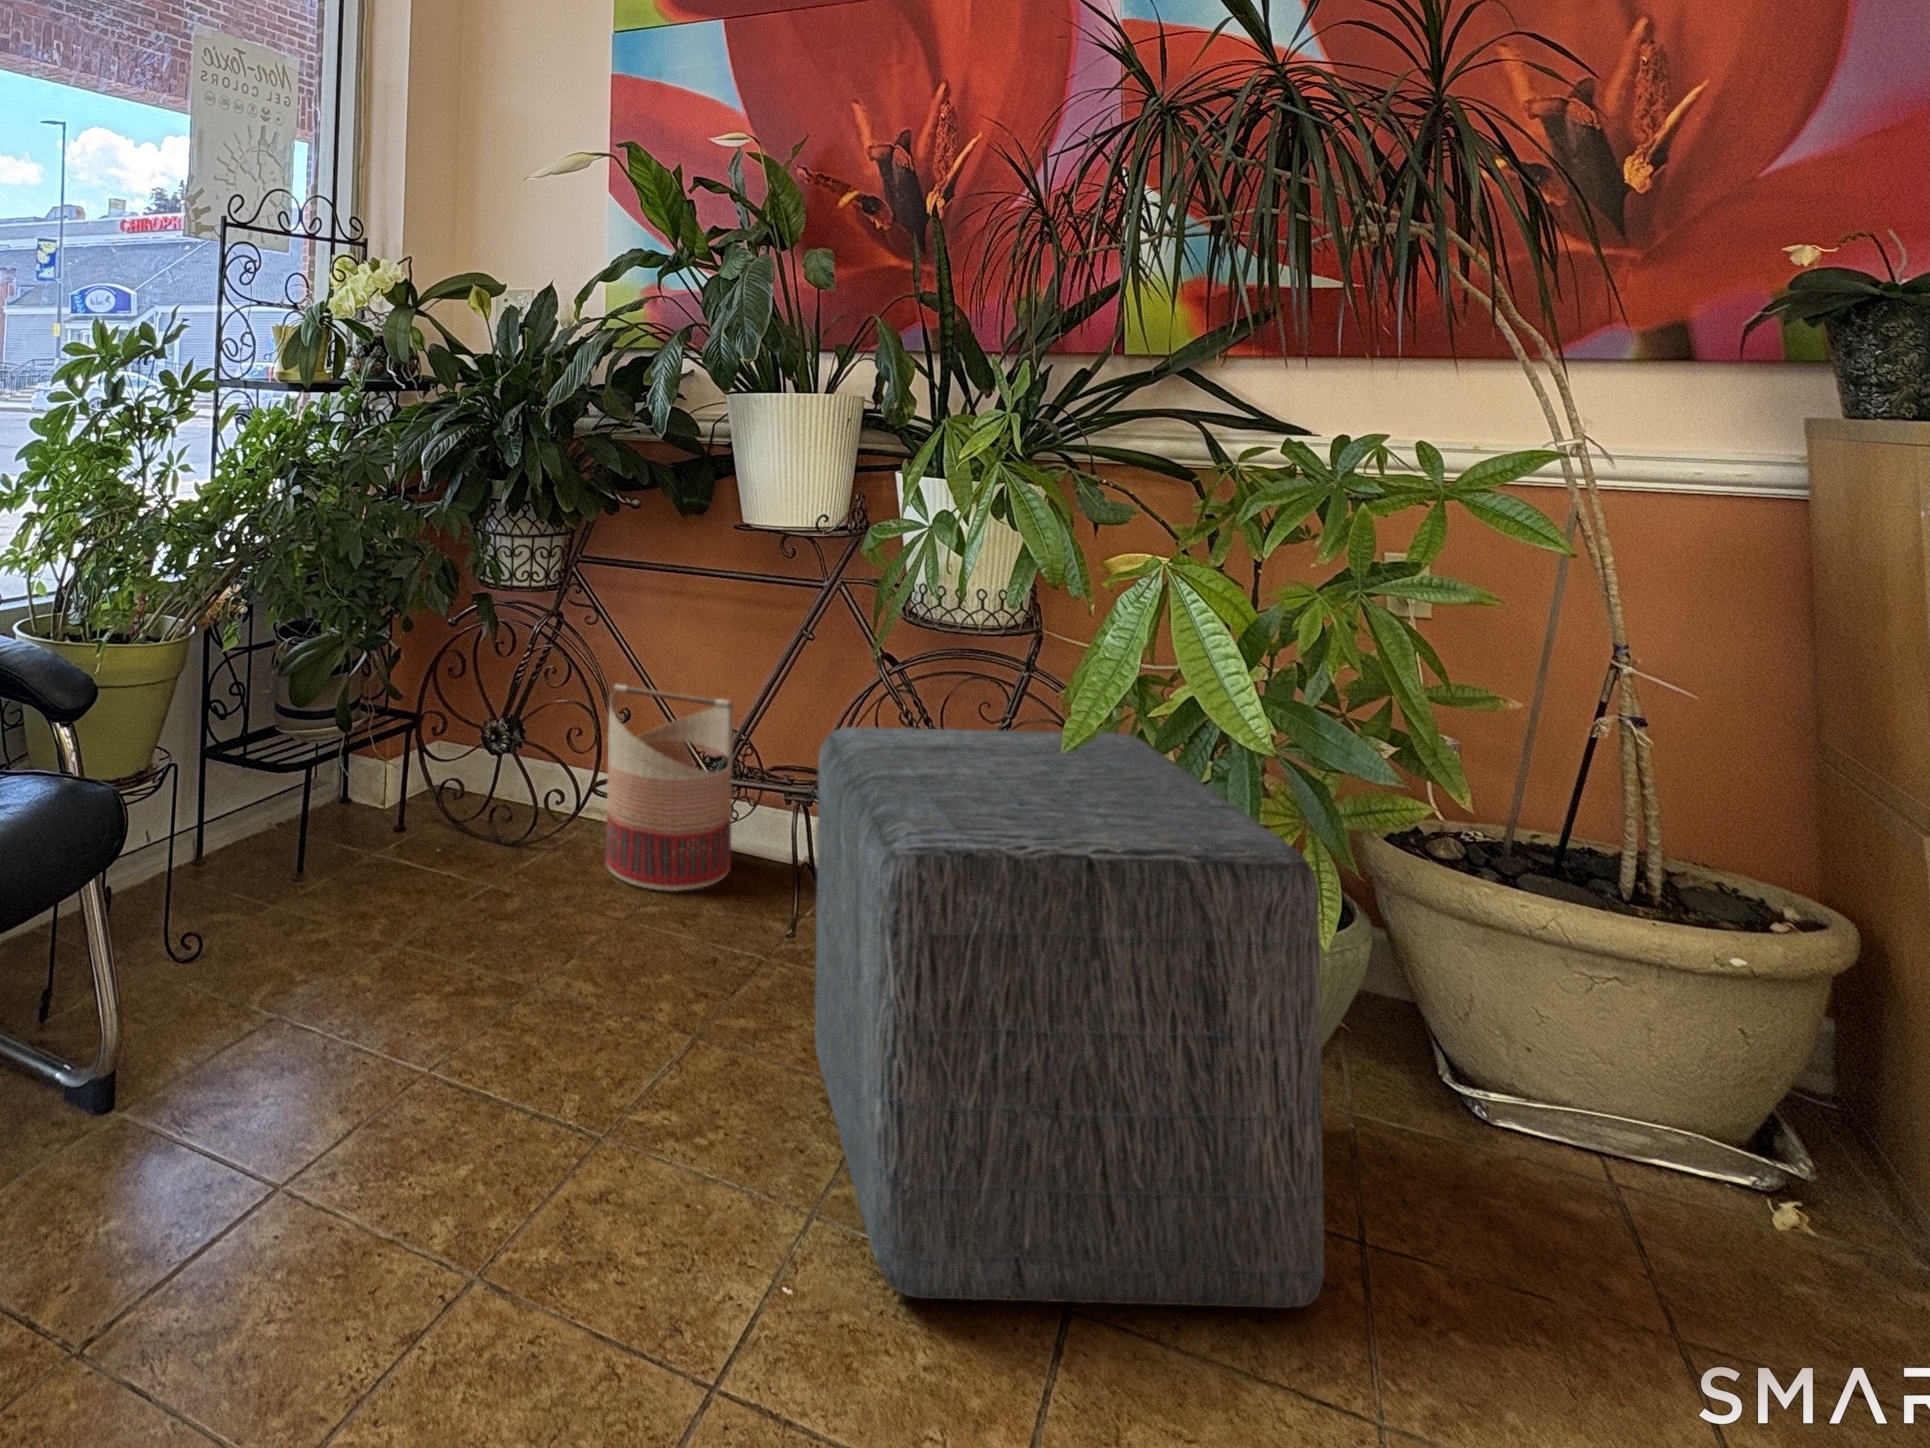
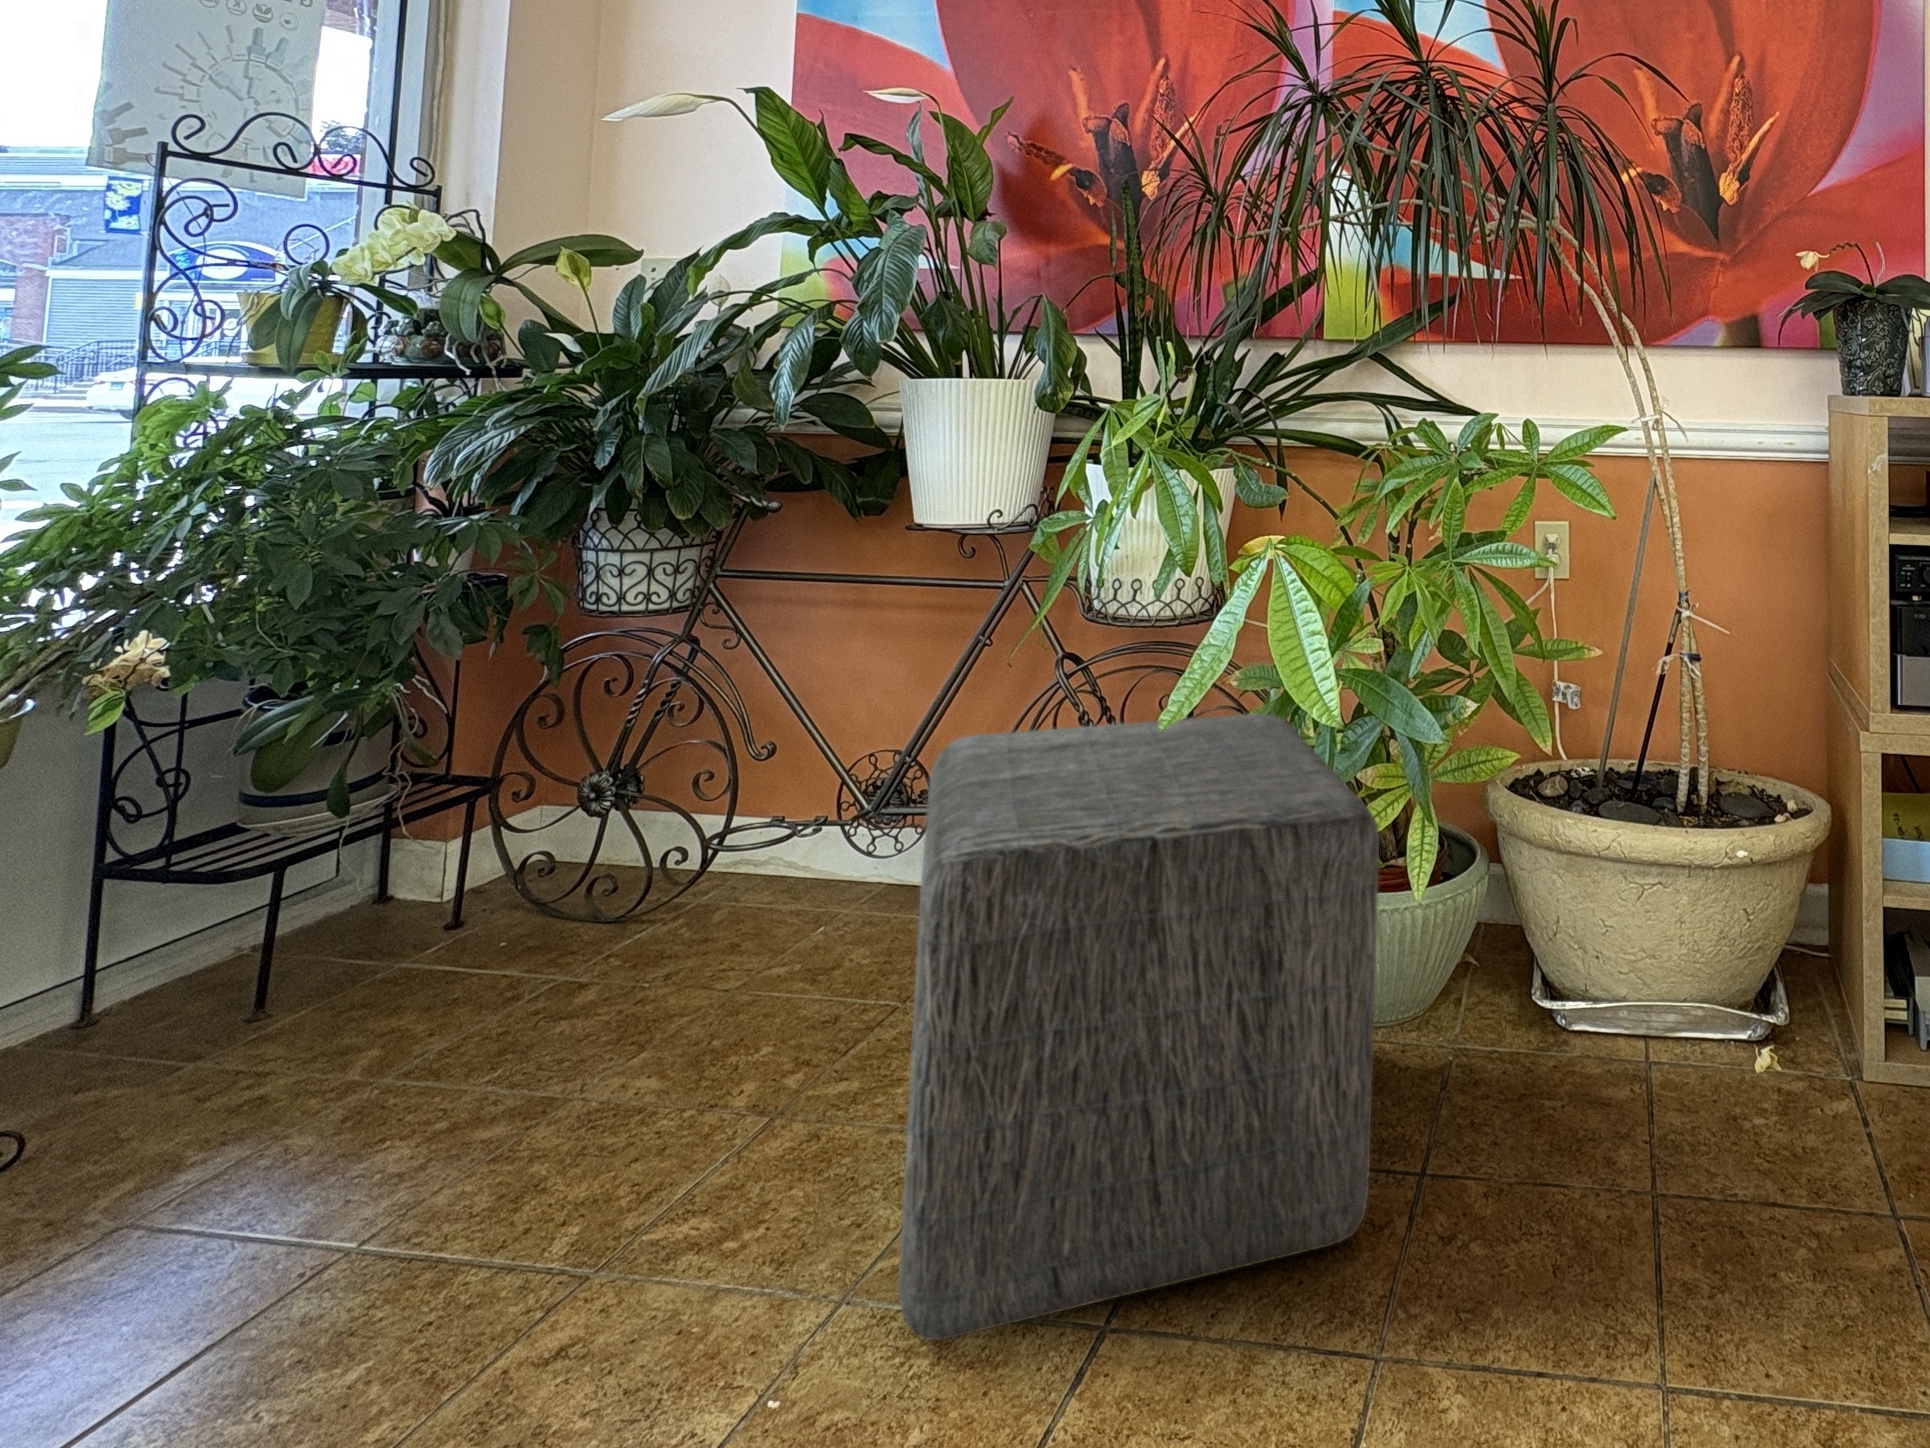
basket: present [606,685,733,891] -> none [731,719,904,951]

